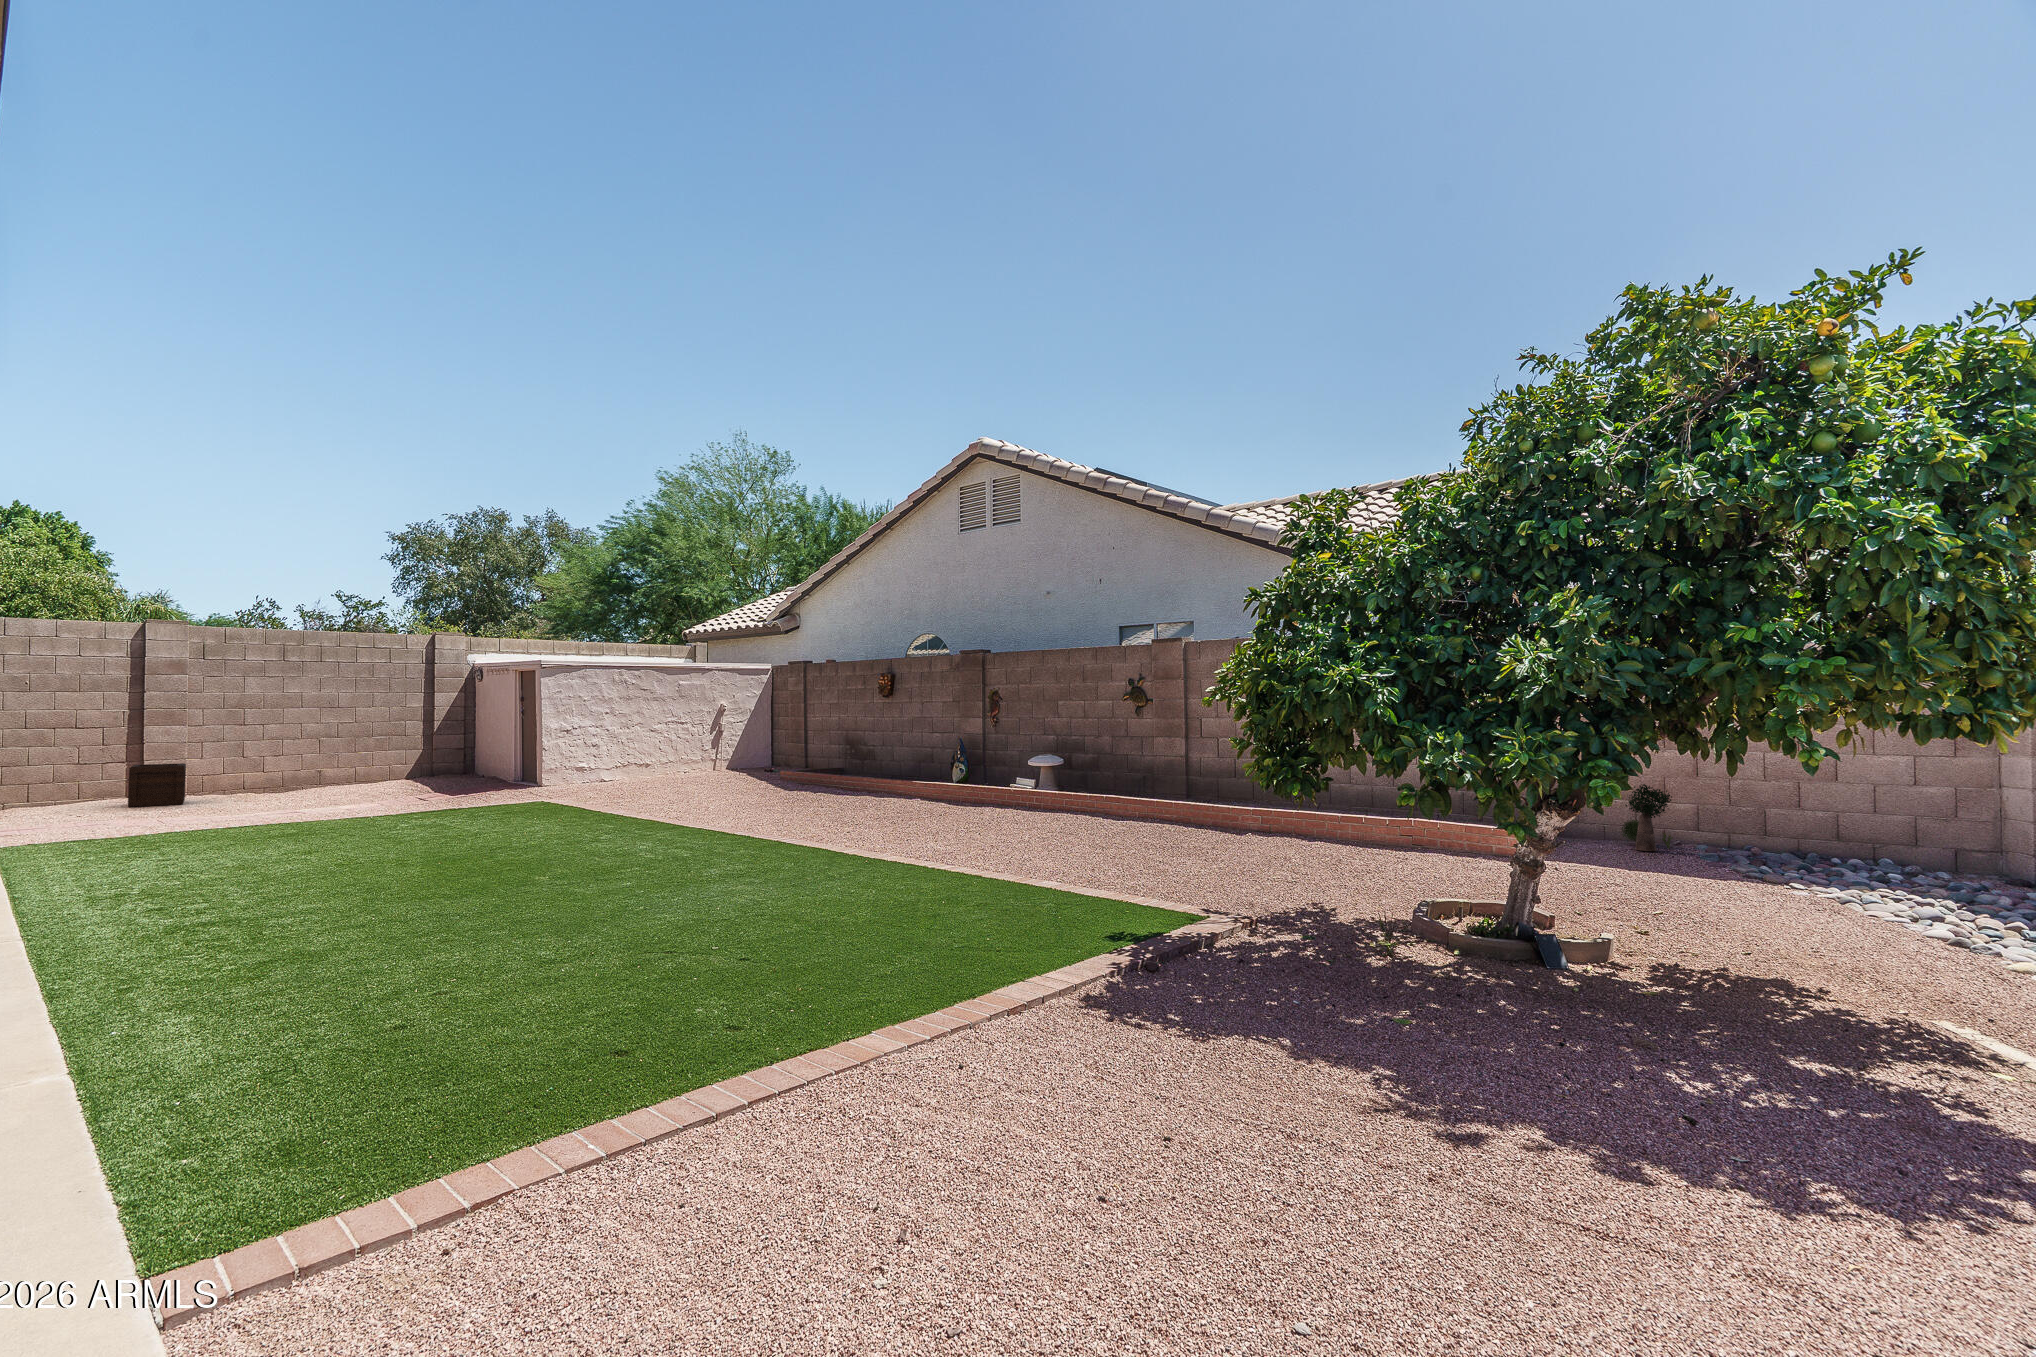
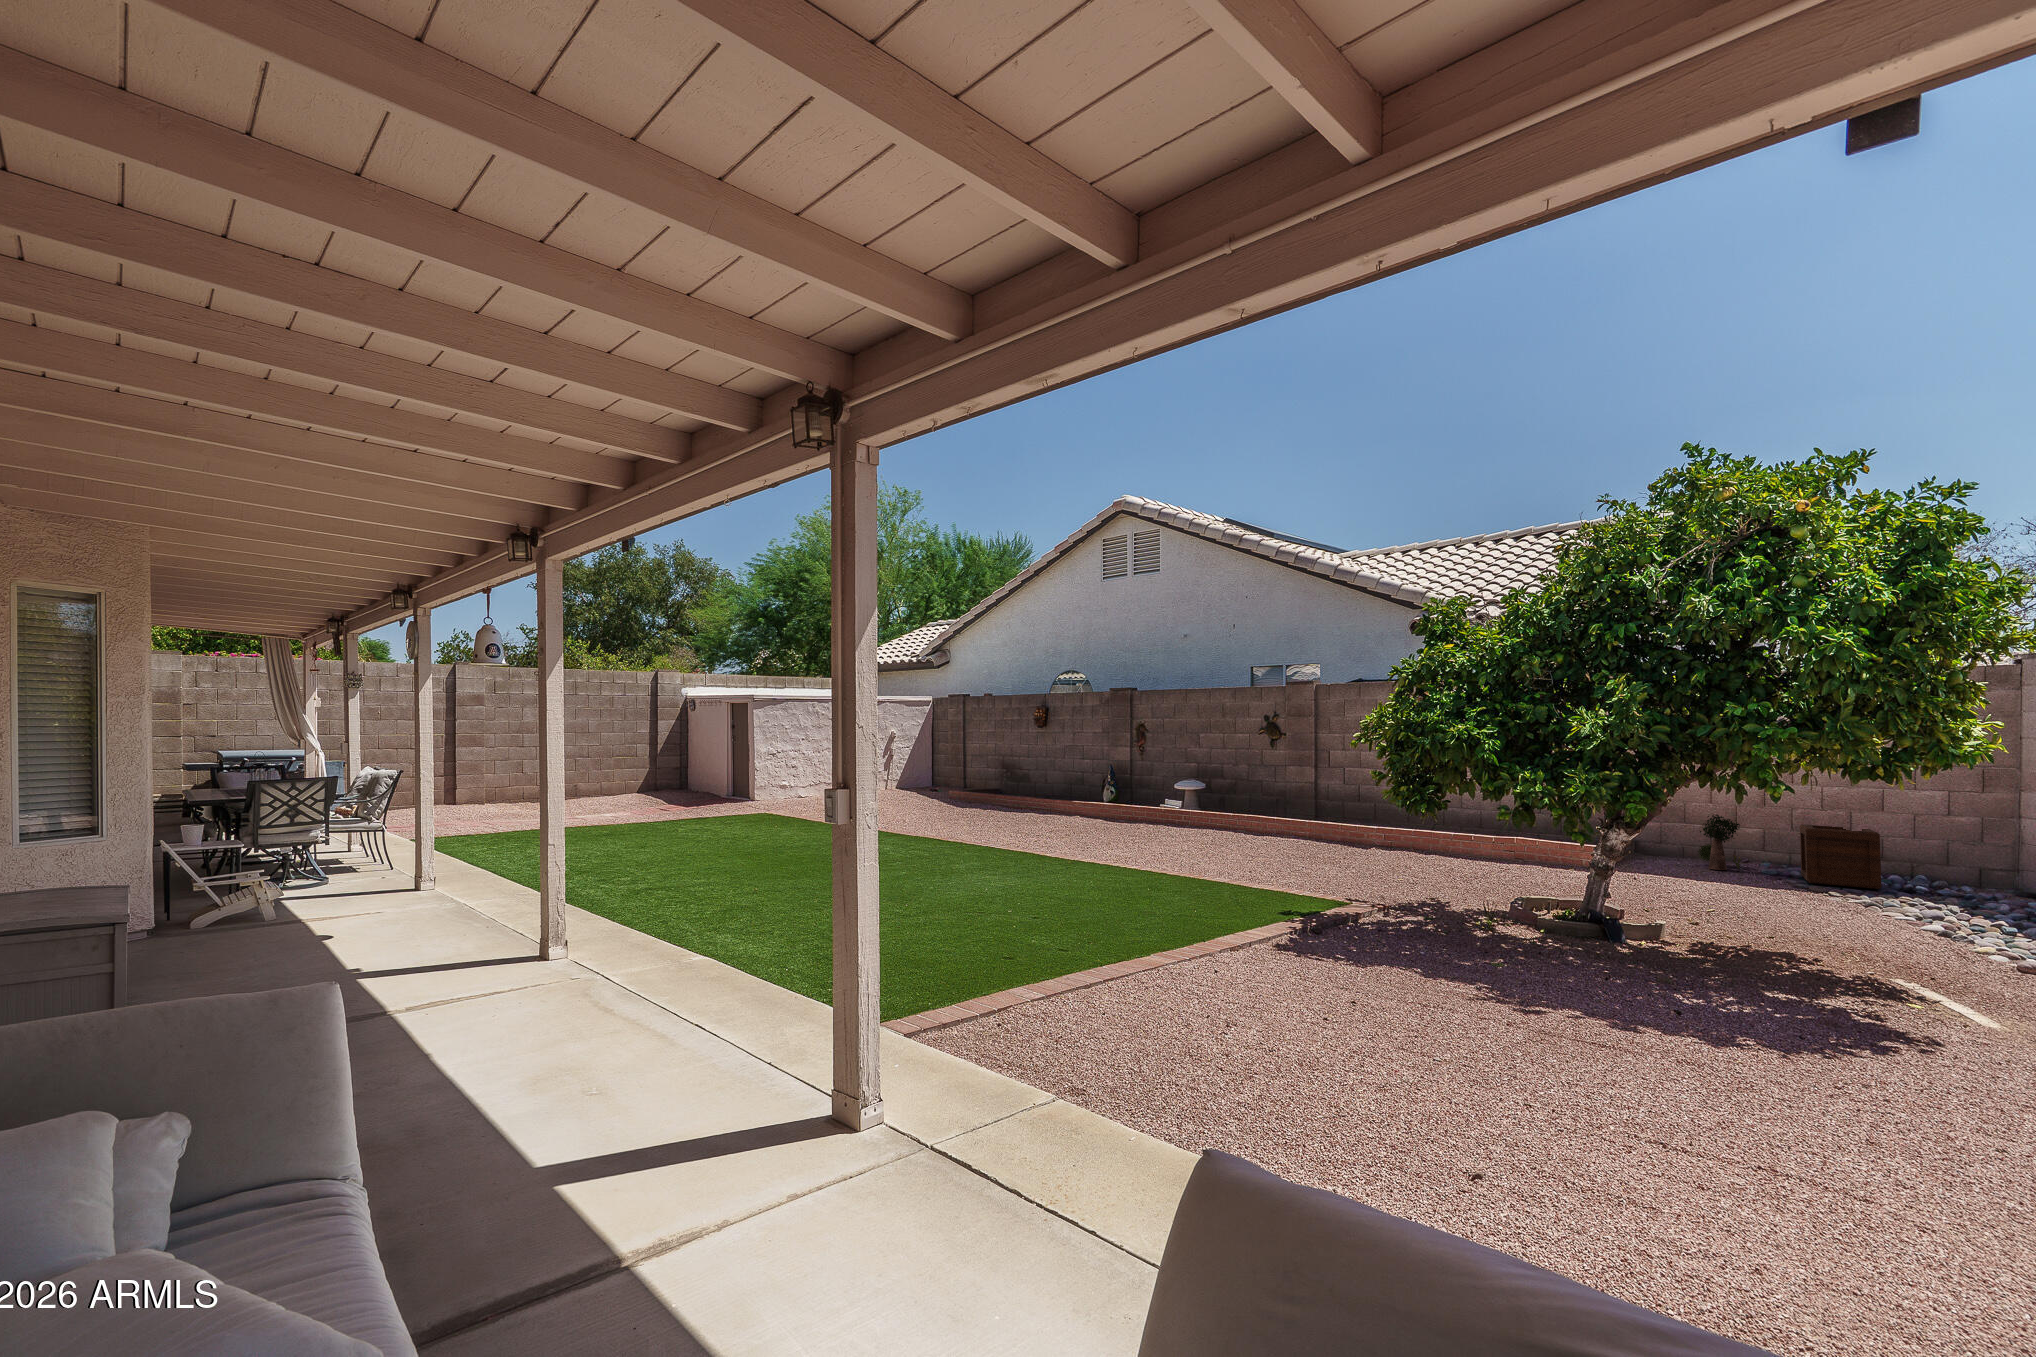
wooden crate: present [128,763,186,807] -> present [1800,824,1882,889]

